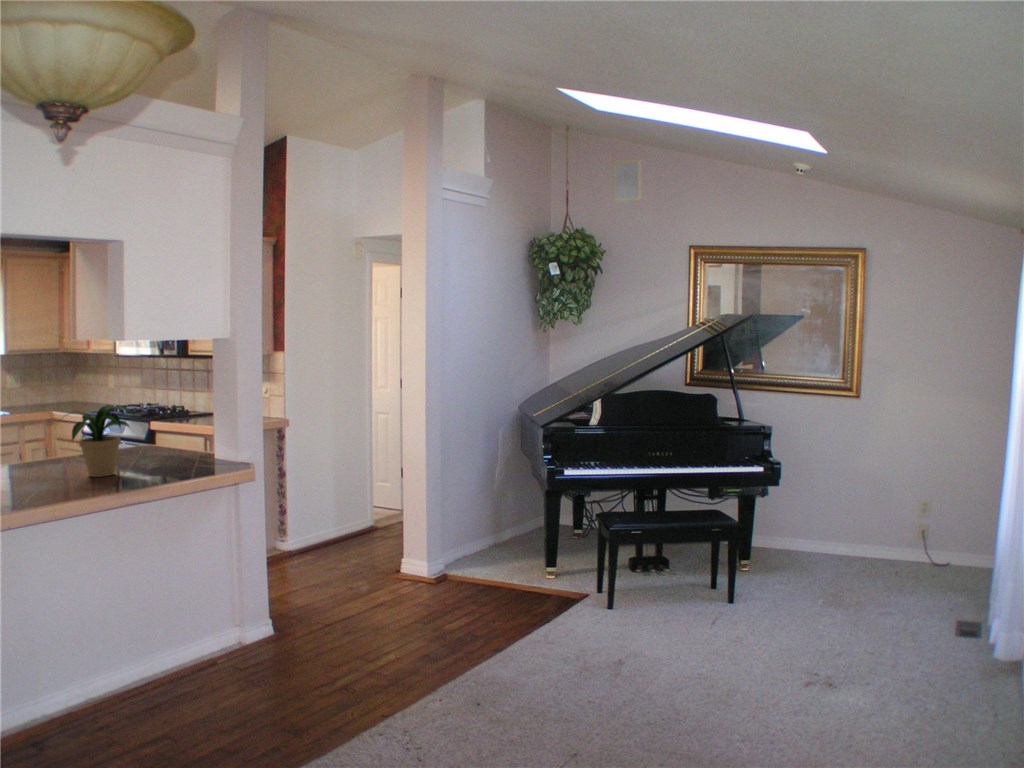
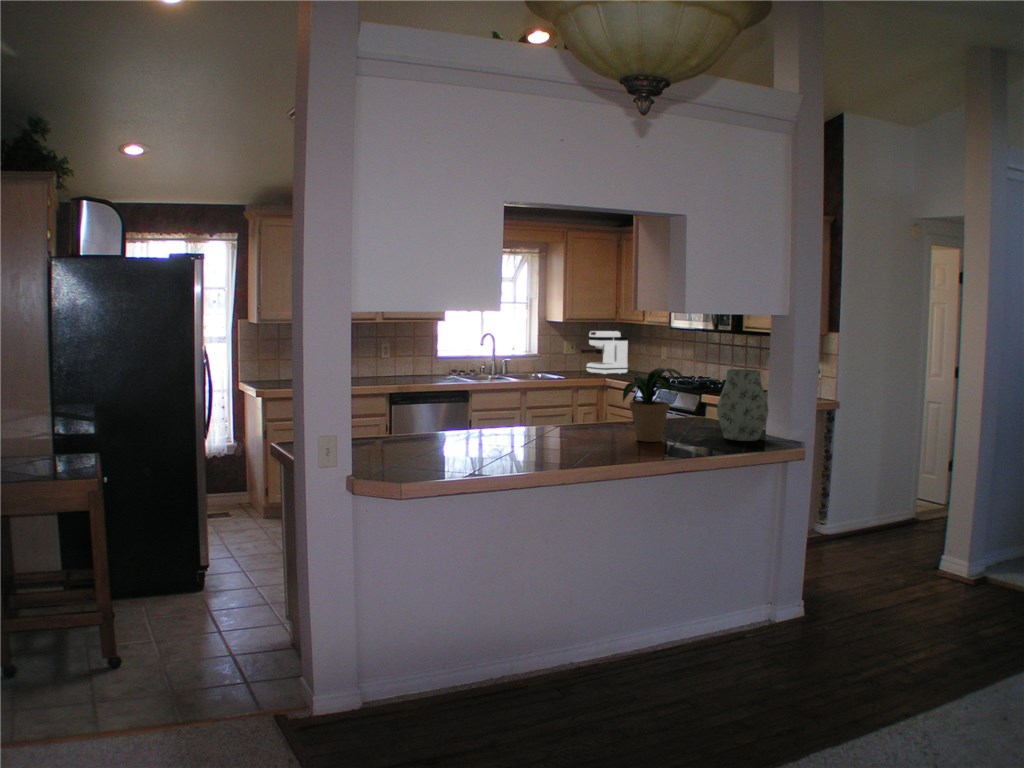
coffee maker: none [11,359,69,406] -> present [581,331,628,374]
vase: none [167,400,215,465] -> present [717,369,769,441]

